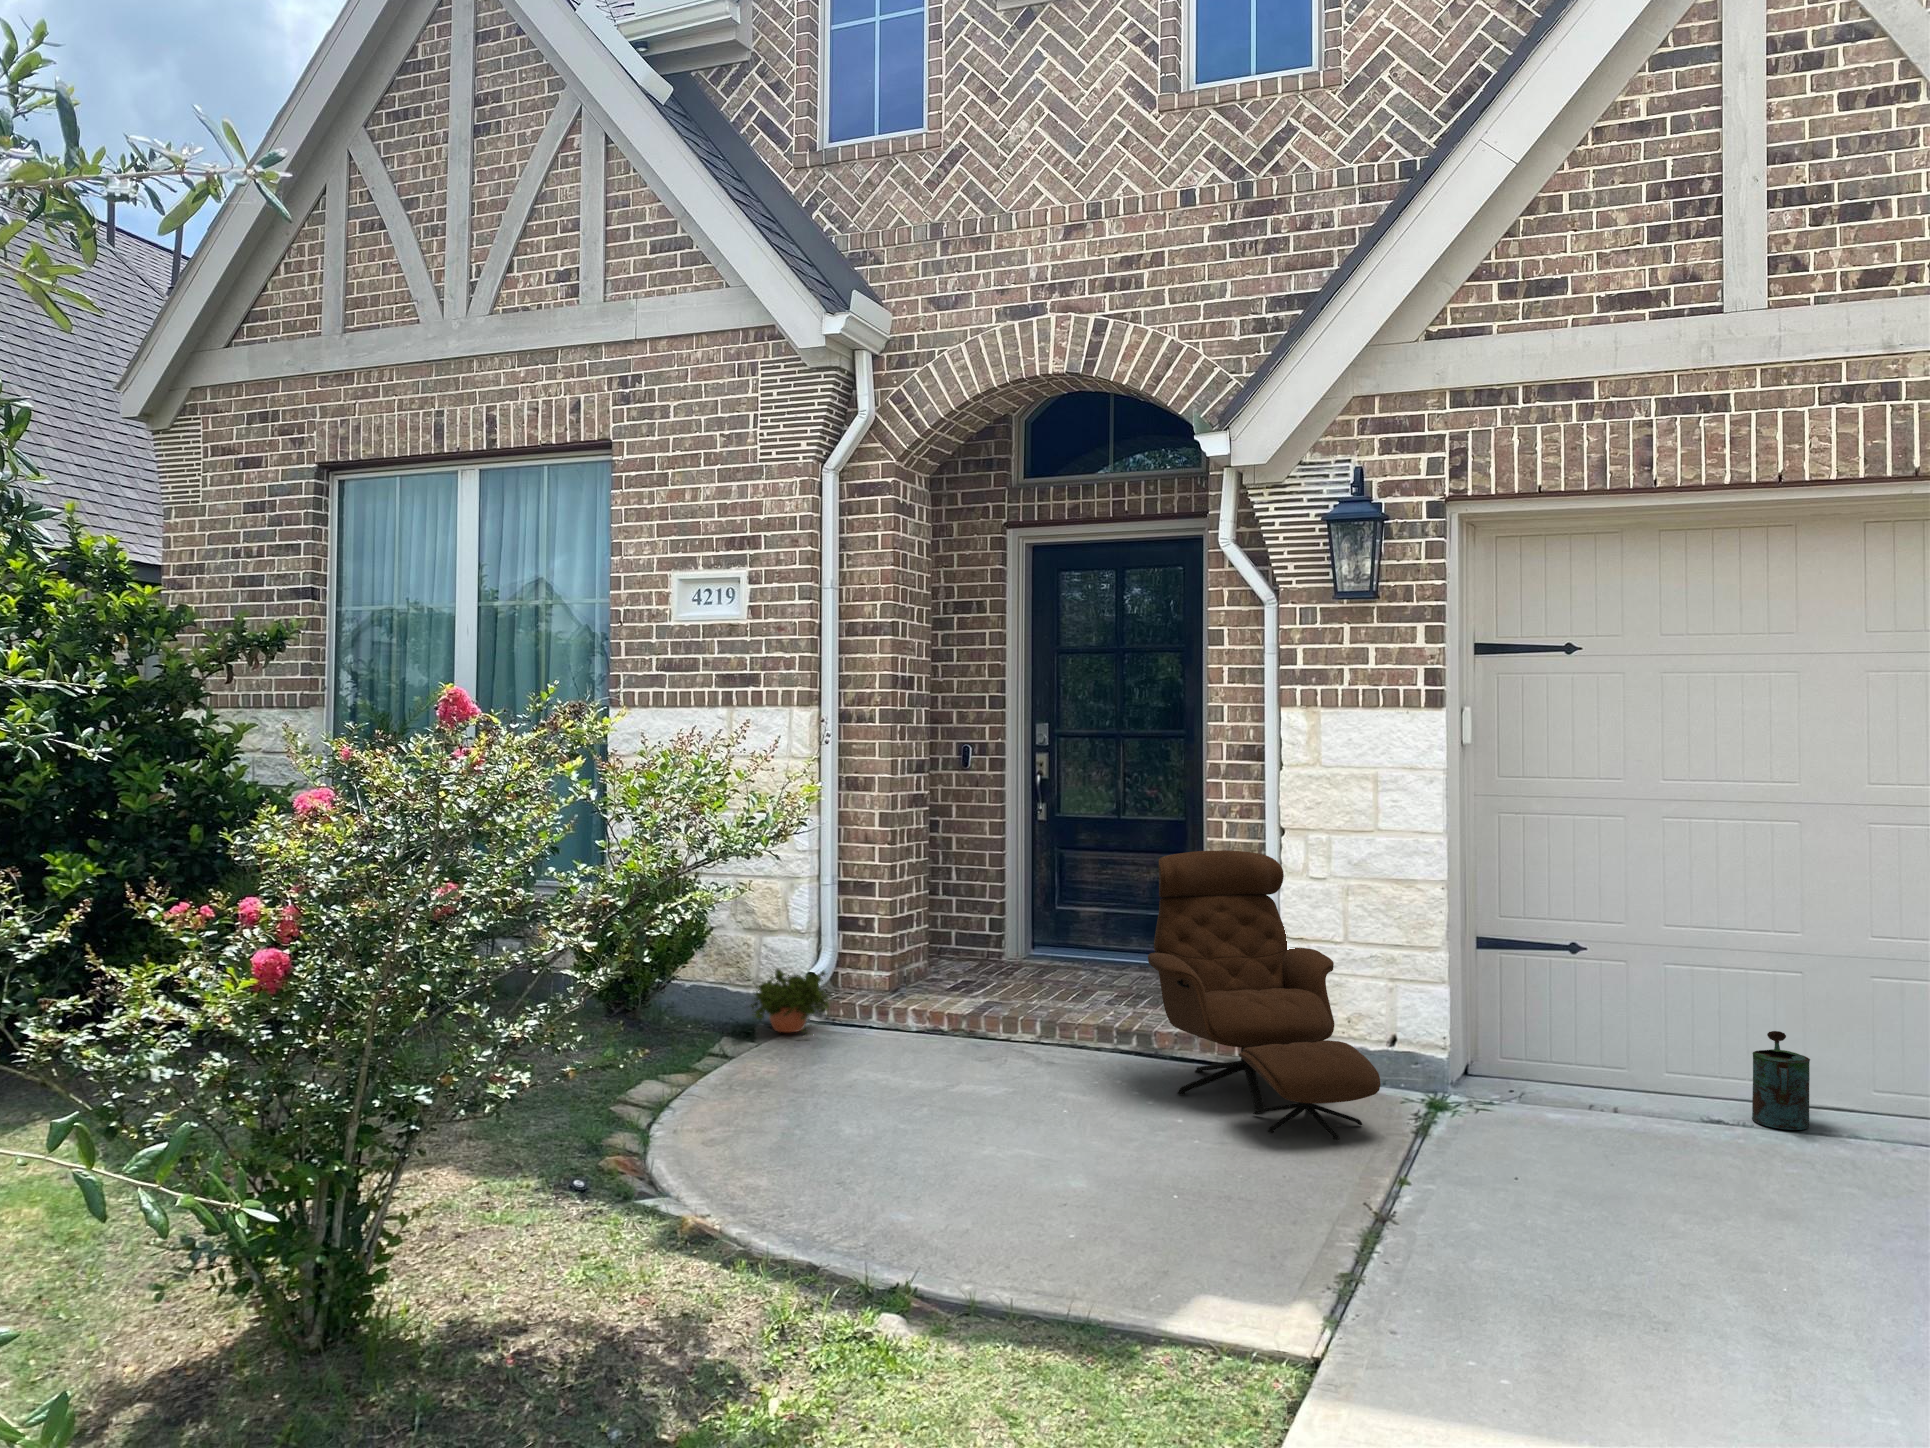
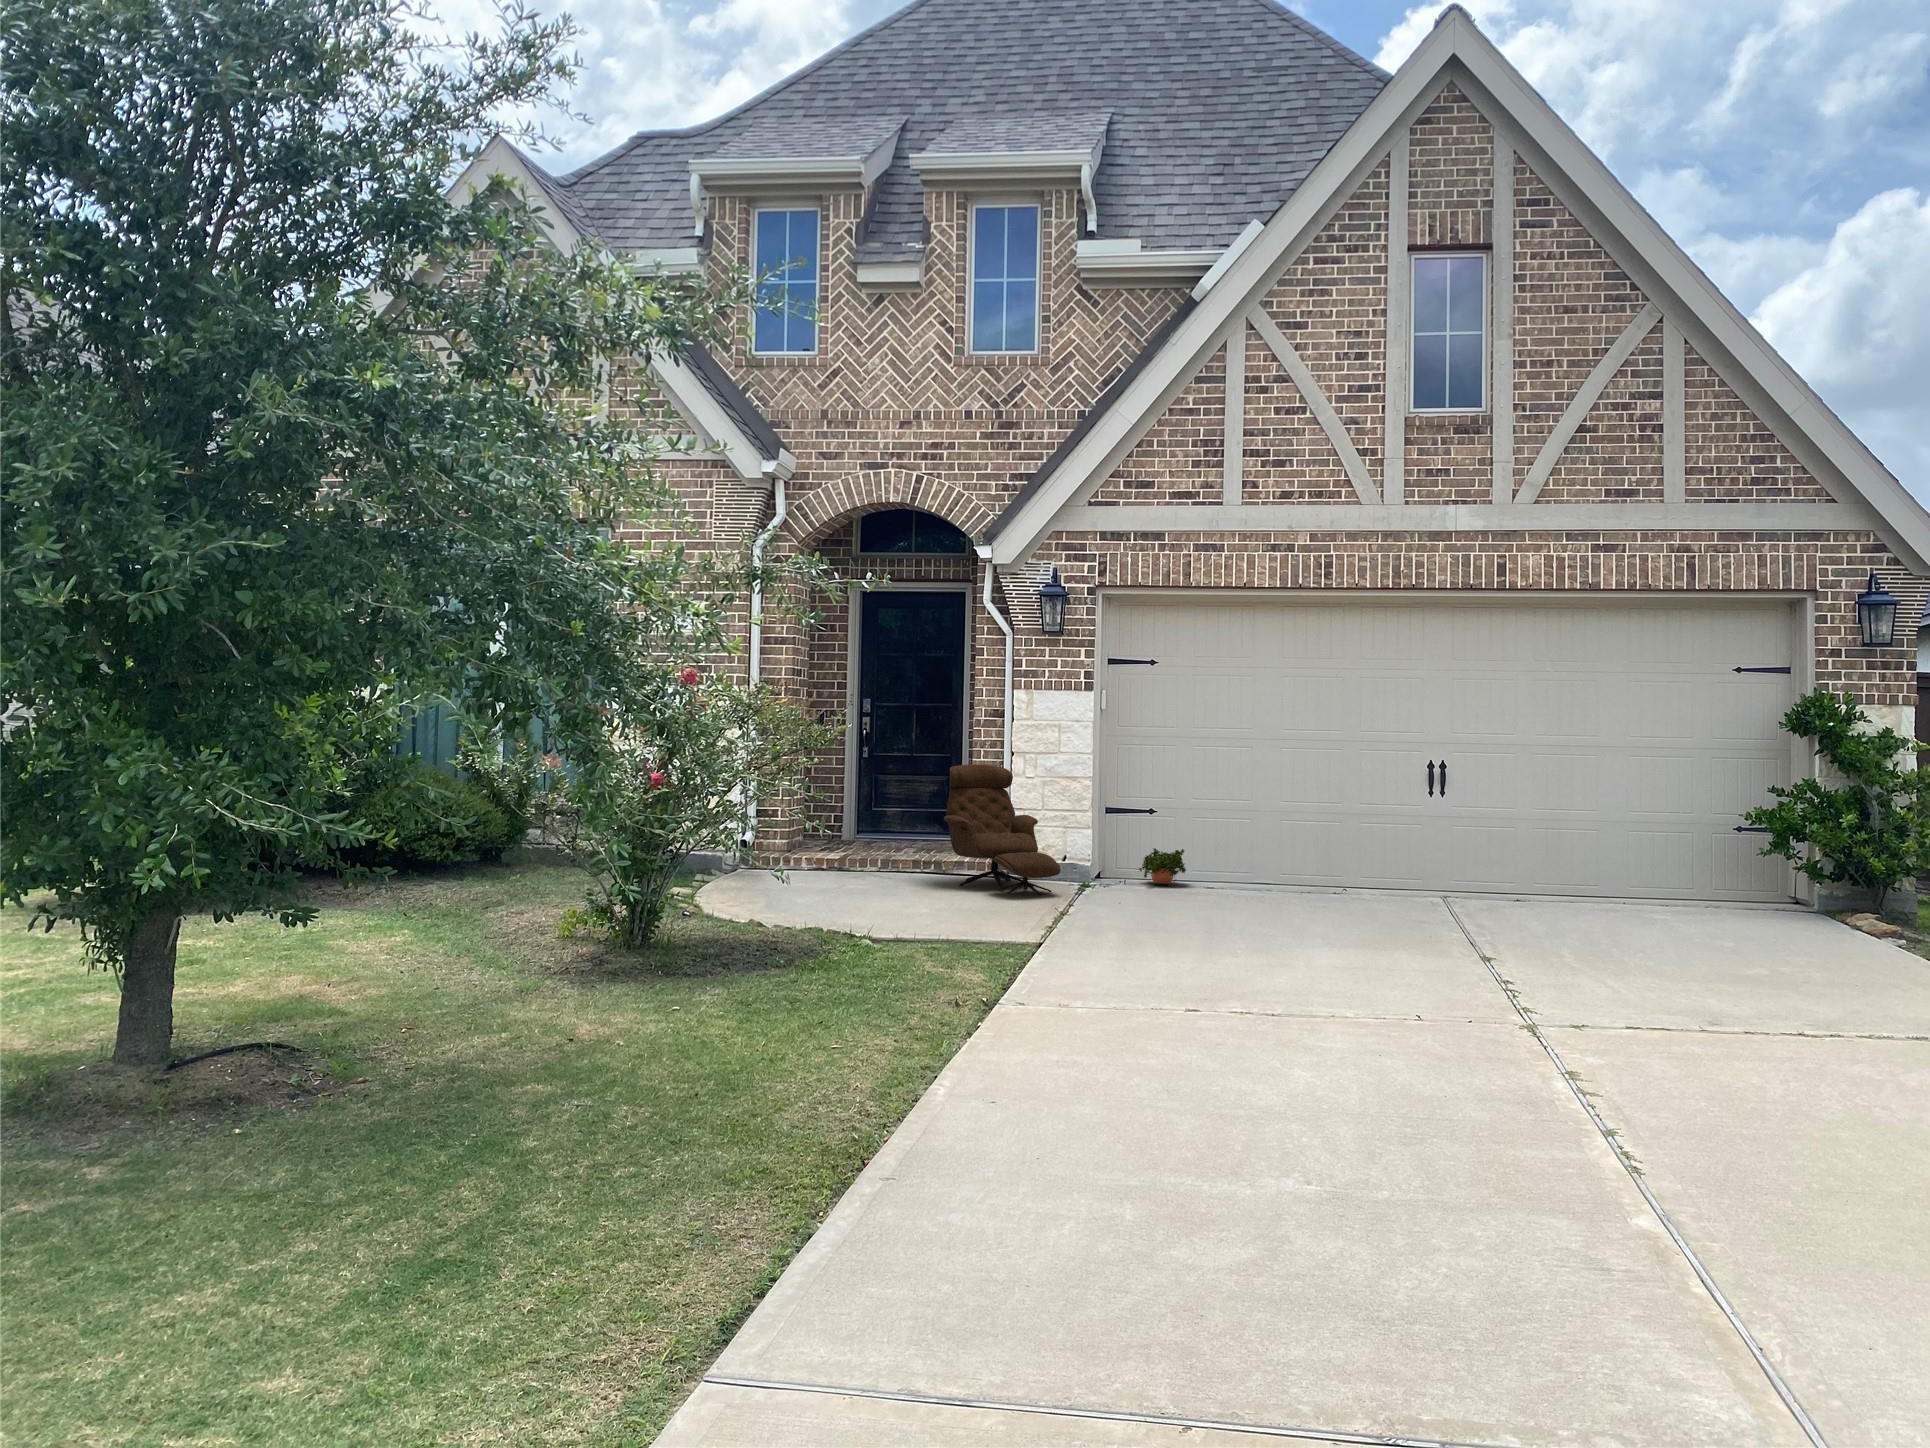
potted plant: present [750,969,829,1032] -> present [1138,848,1186,883]
watering can: present [1752,1031,1810,1130] -> none [1228,849,1253,890]

